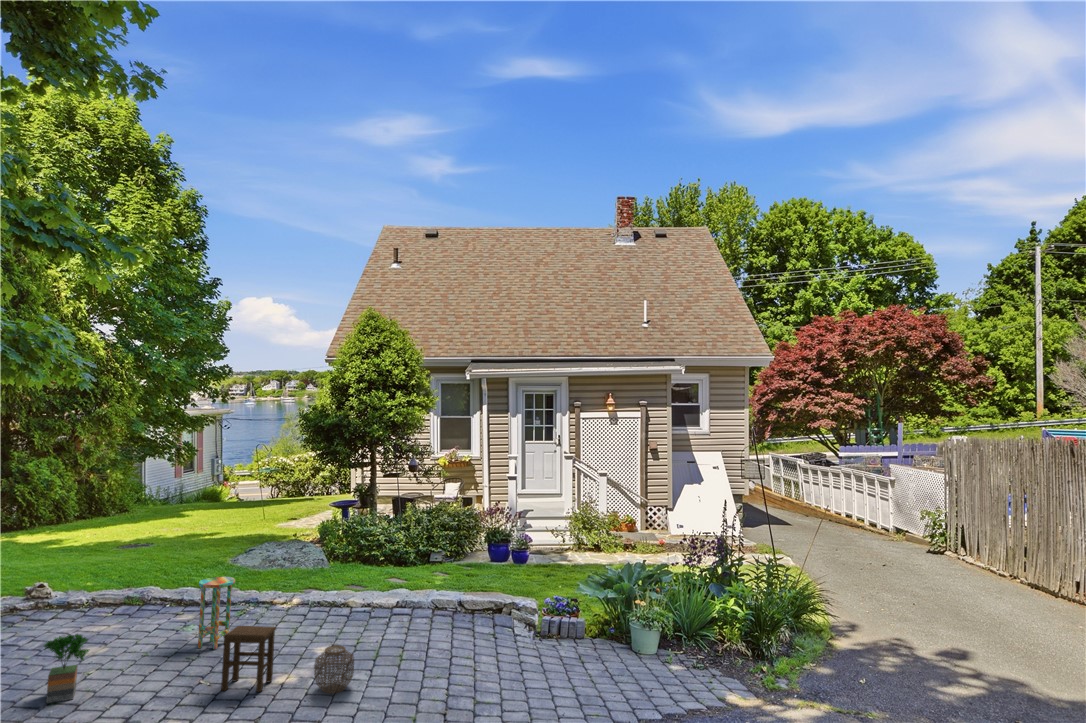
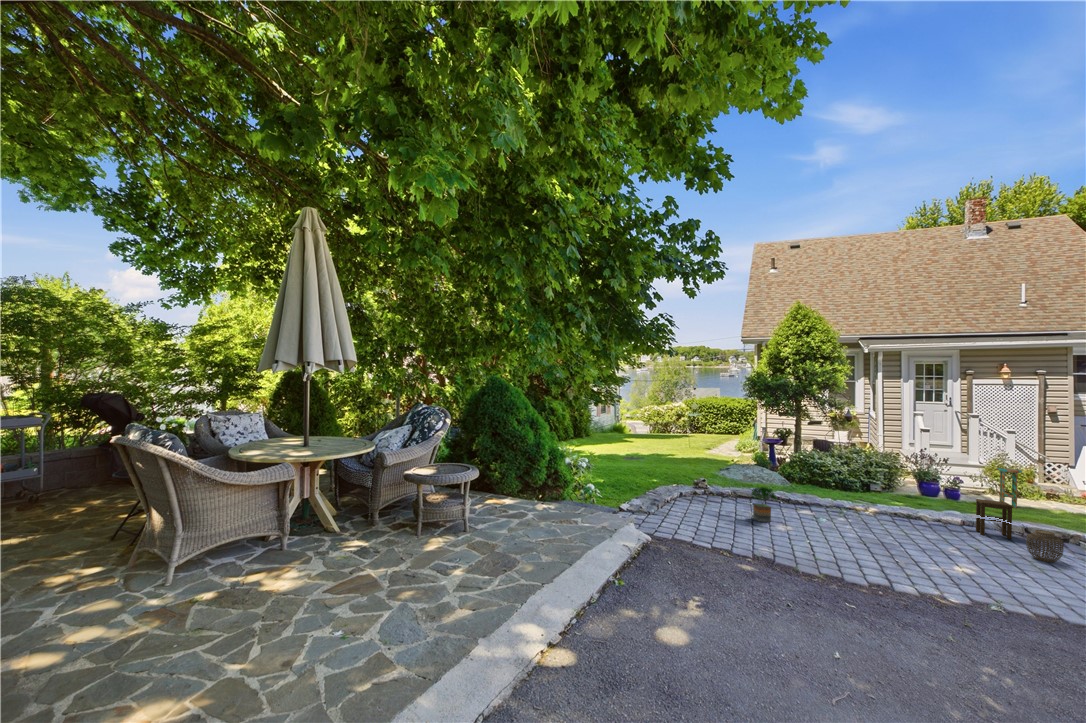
side table: present [198,577,235,650] -> present [996,468,1022,508]
stool: present [221,626,276,692] -> present [976,499,1013,539]
woven basket: present [314,645,354,693] -> present [1026,530,1064,562]

